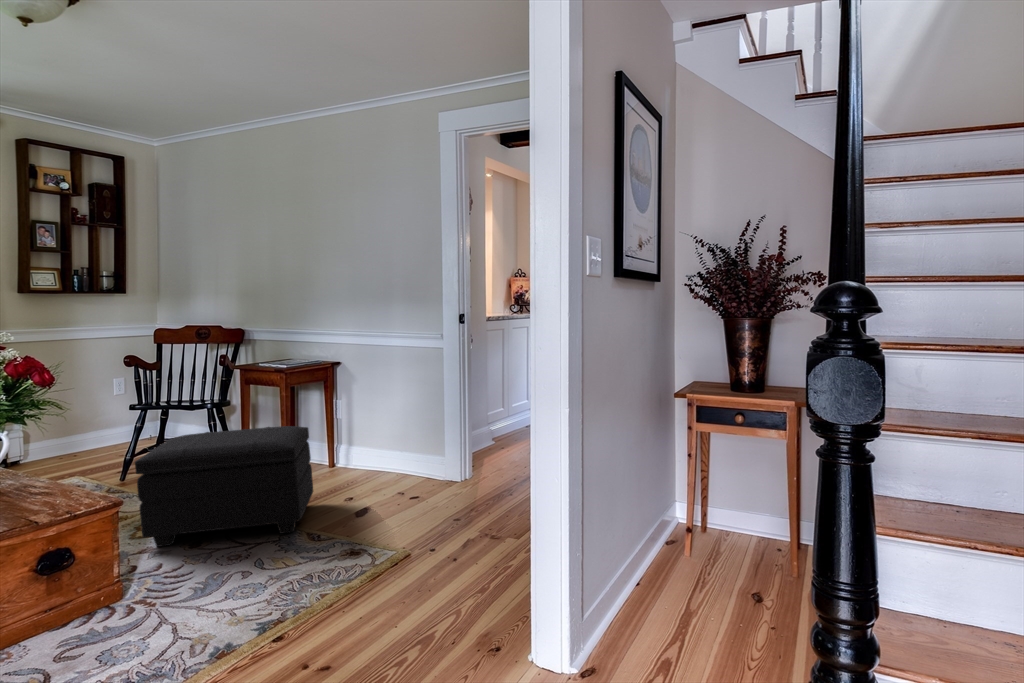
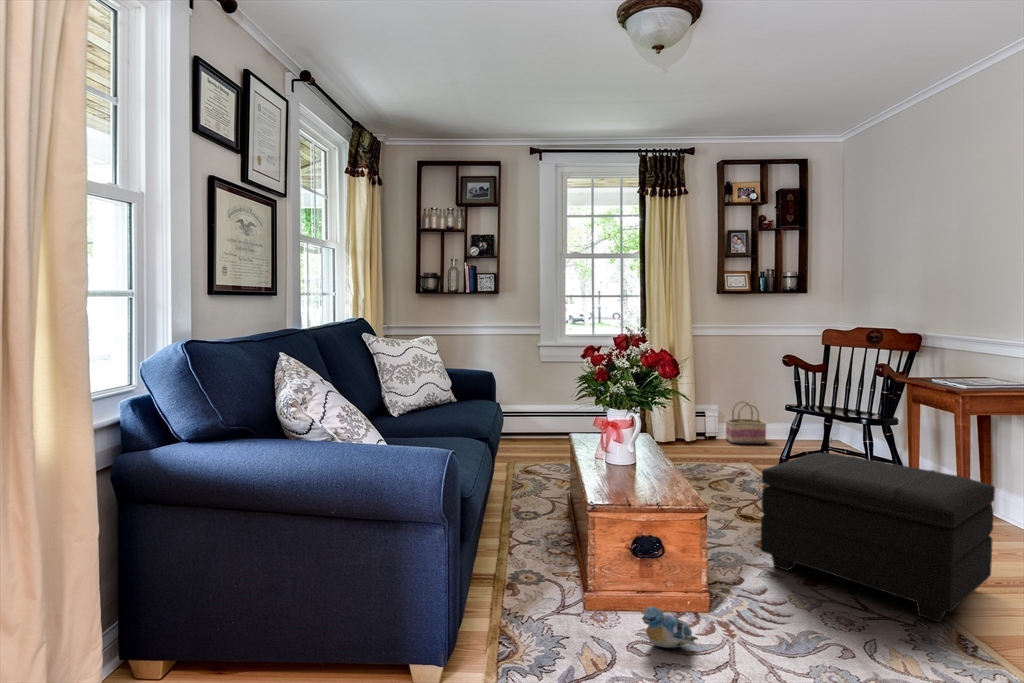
basket: none [31,418,84,466] -> present [726,401,766,444]
plush toy: none [66,608,128,644] -> present [642,607,698,648]

